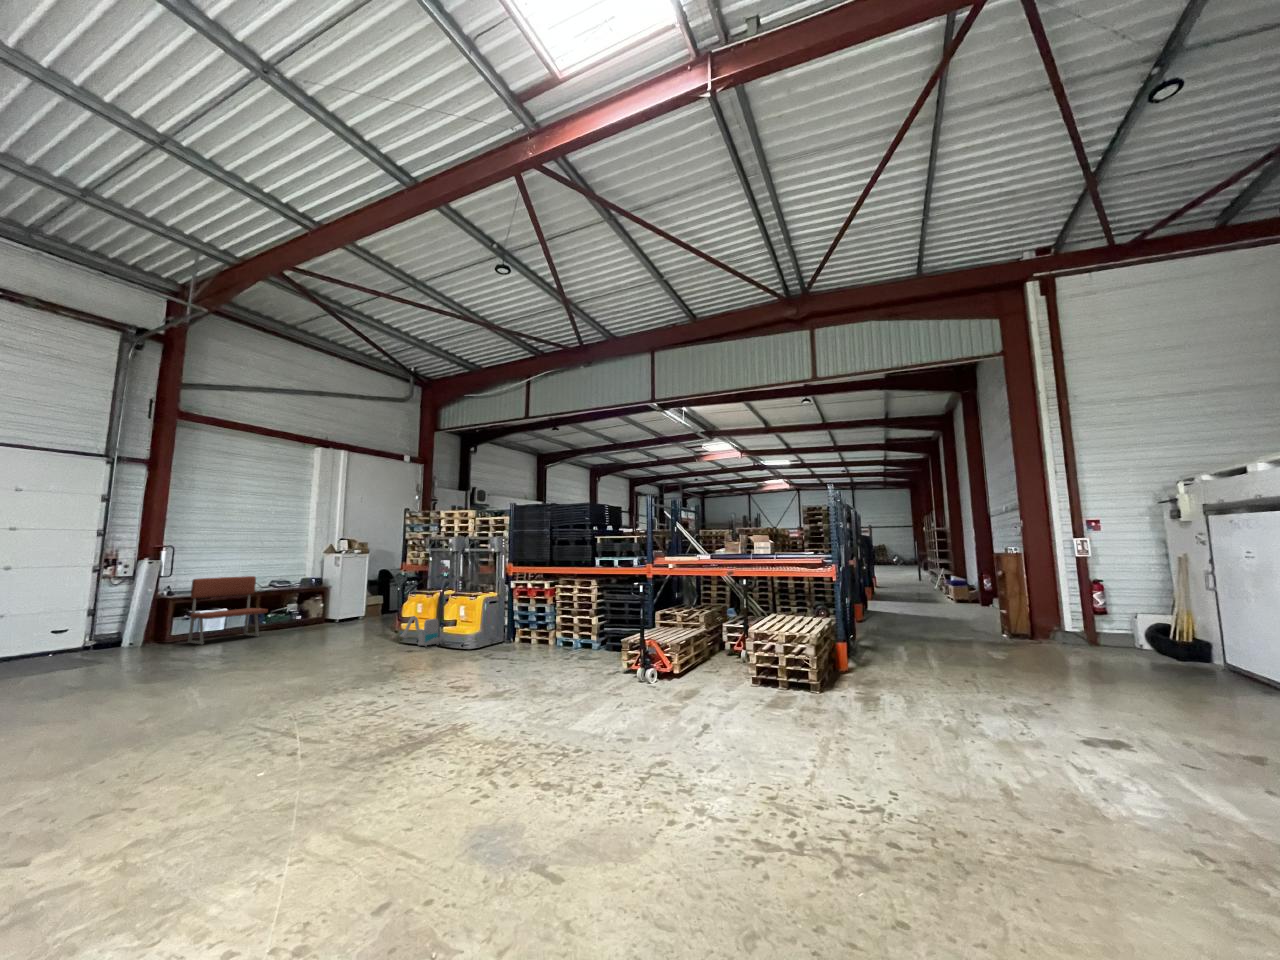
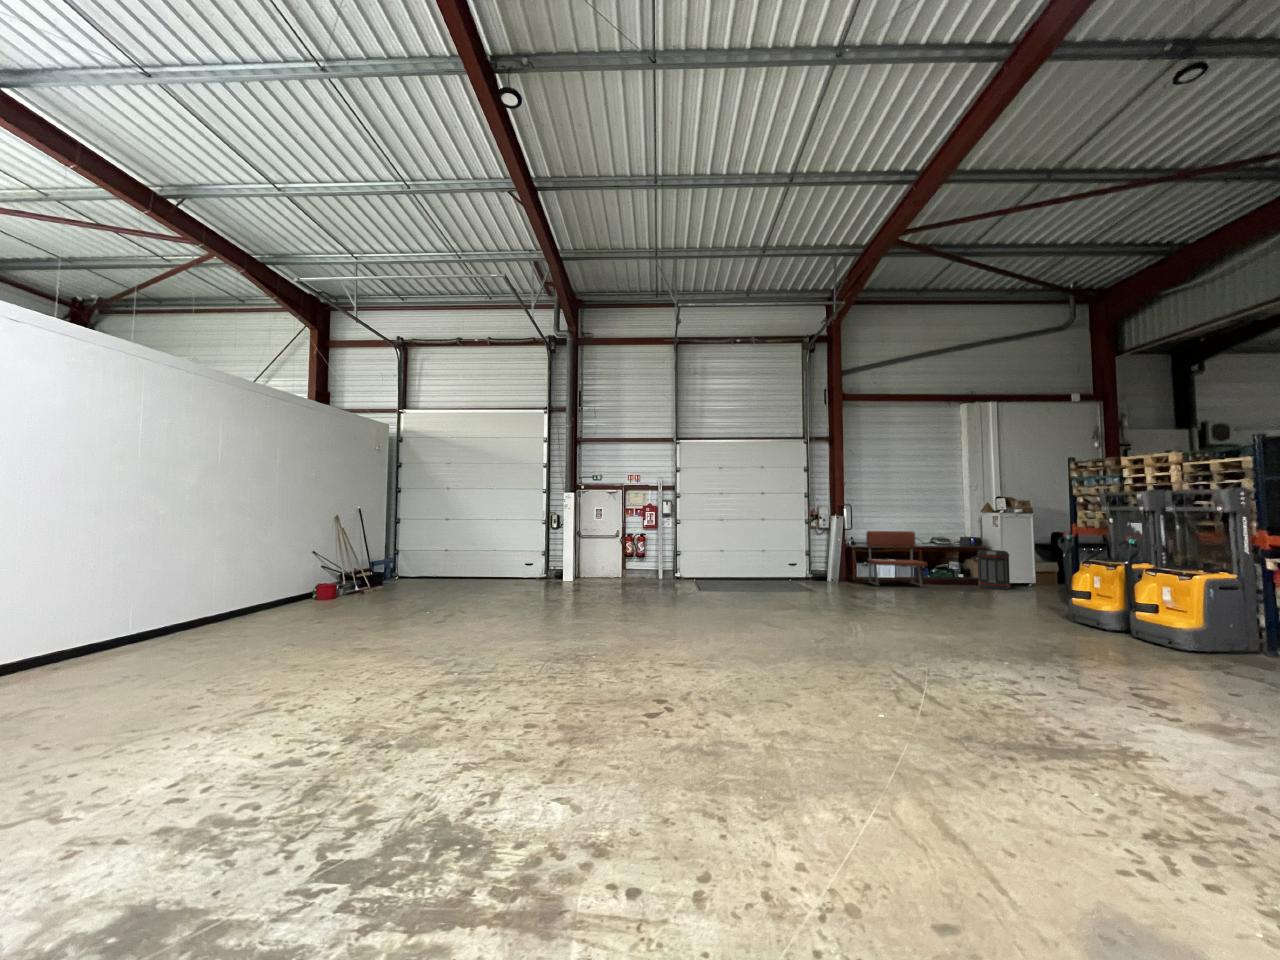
trash can: none [317,589,348,627] -> present [977,549,1010,590]
vacuum cleaner: present [400,616,440,646] -> none [1066,592,1133,635]

